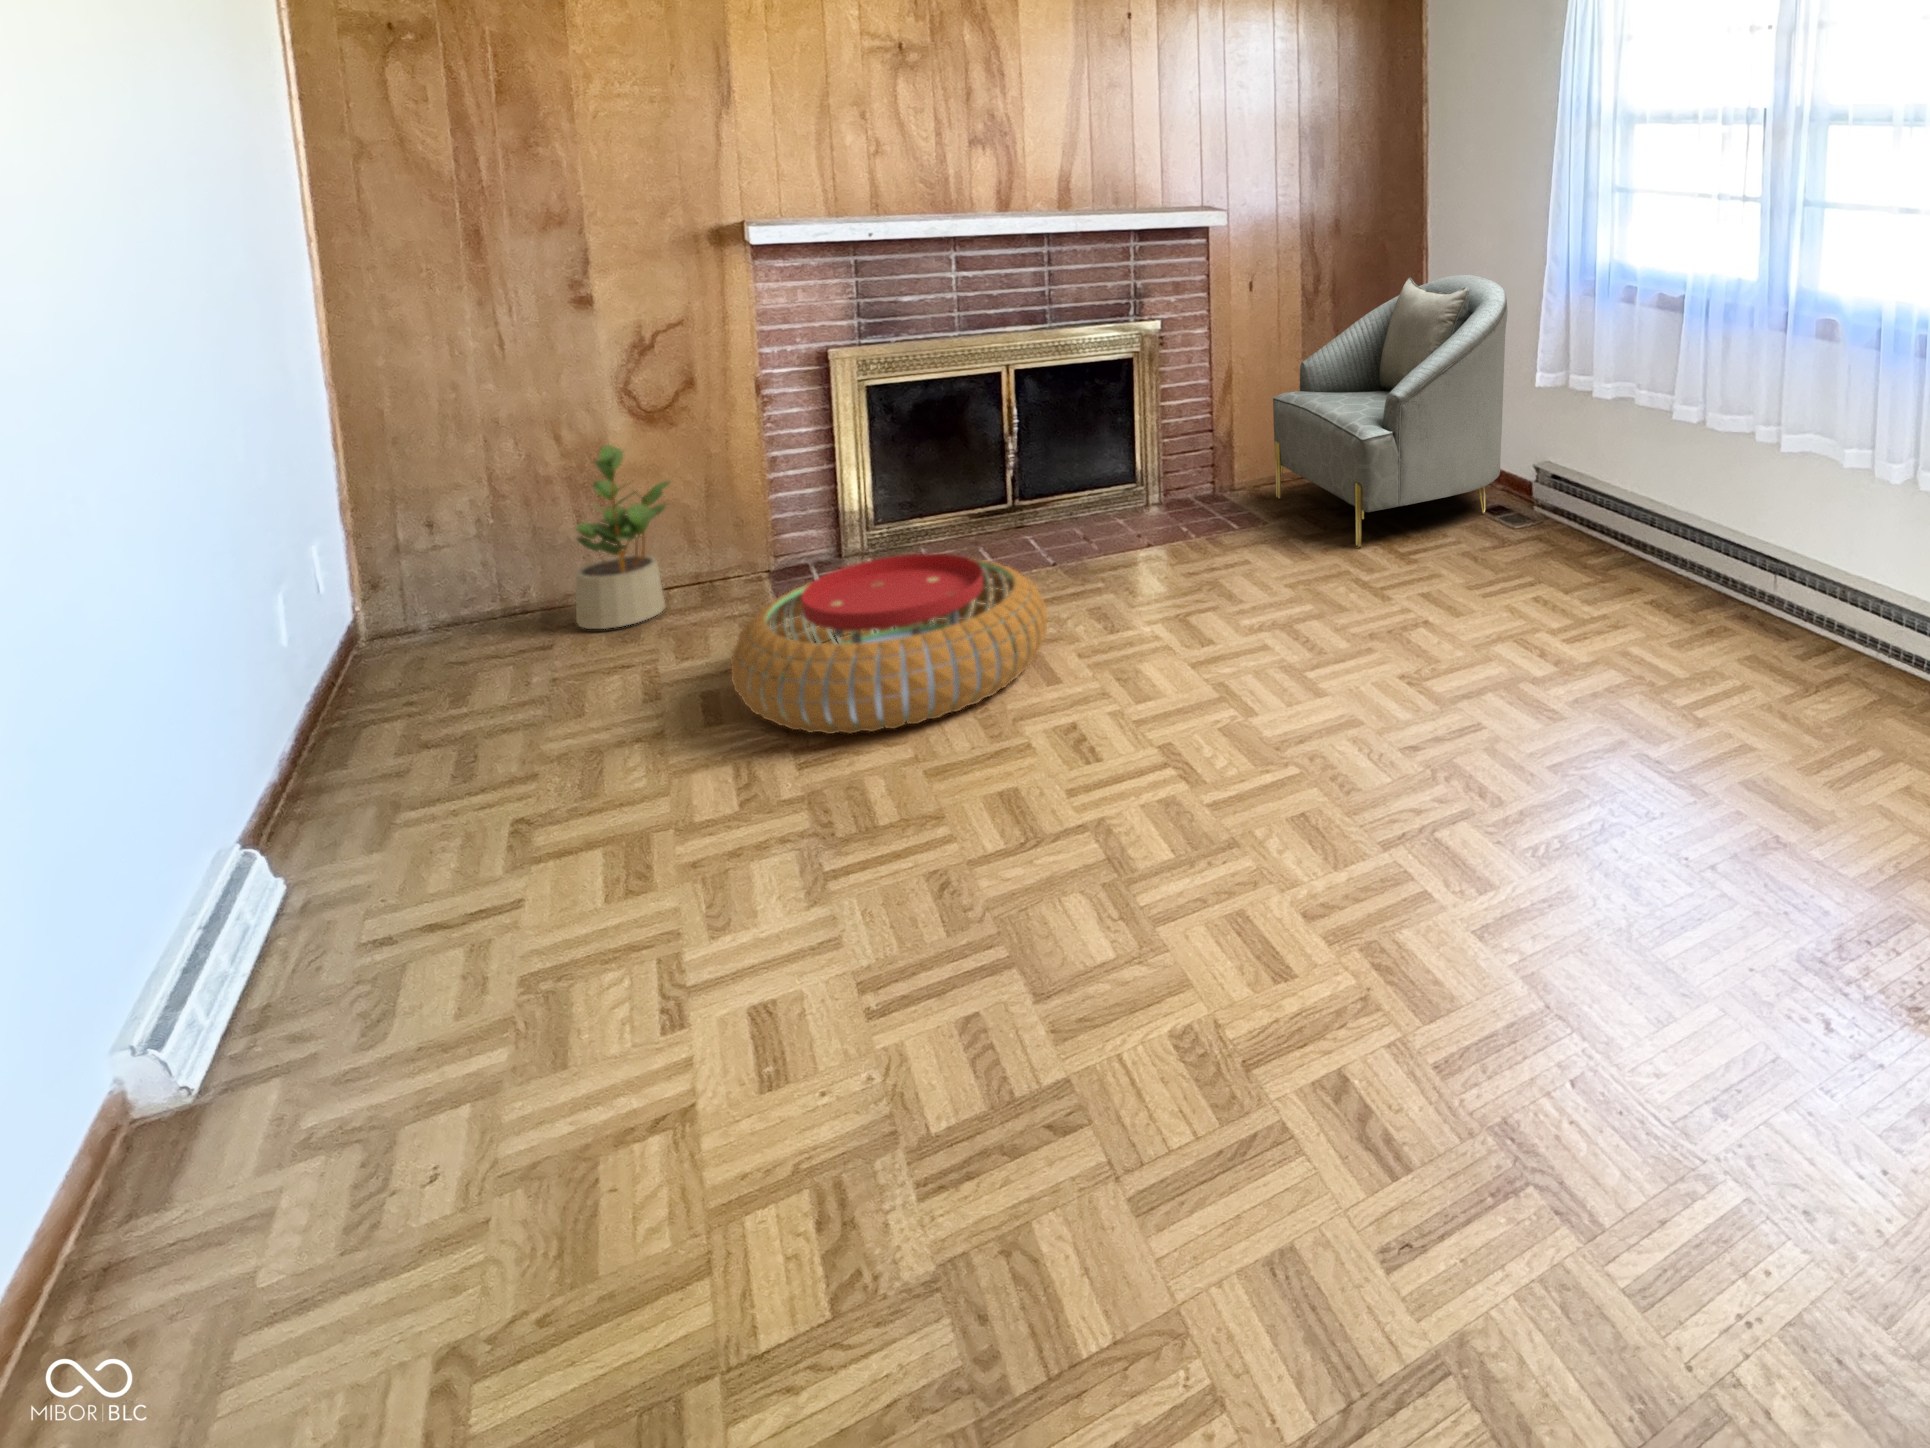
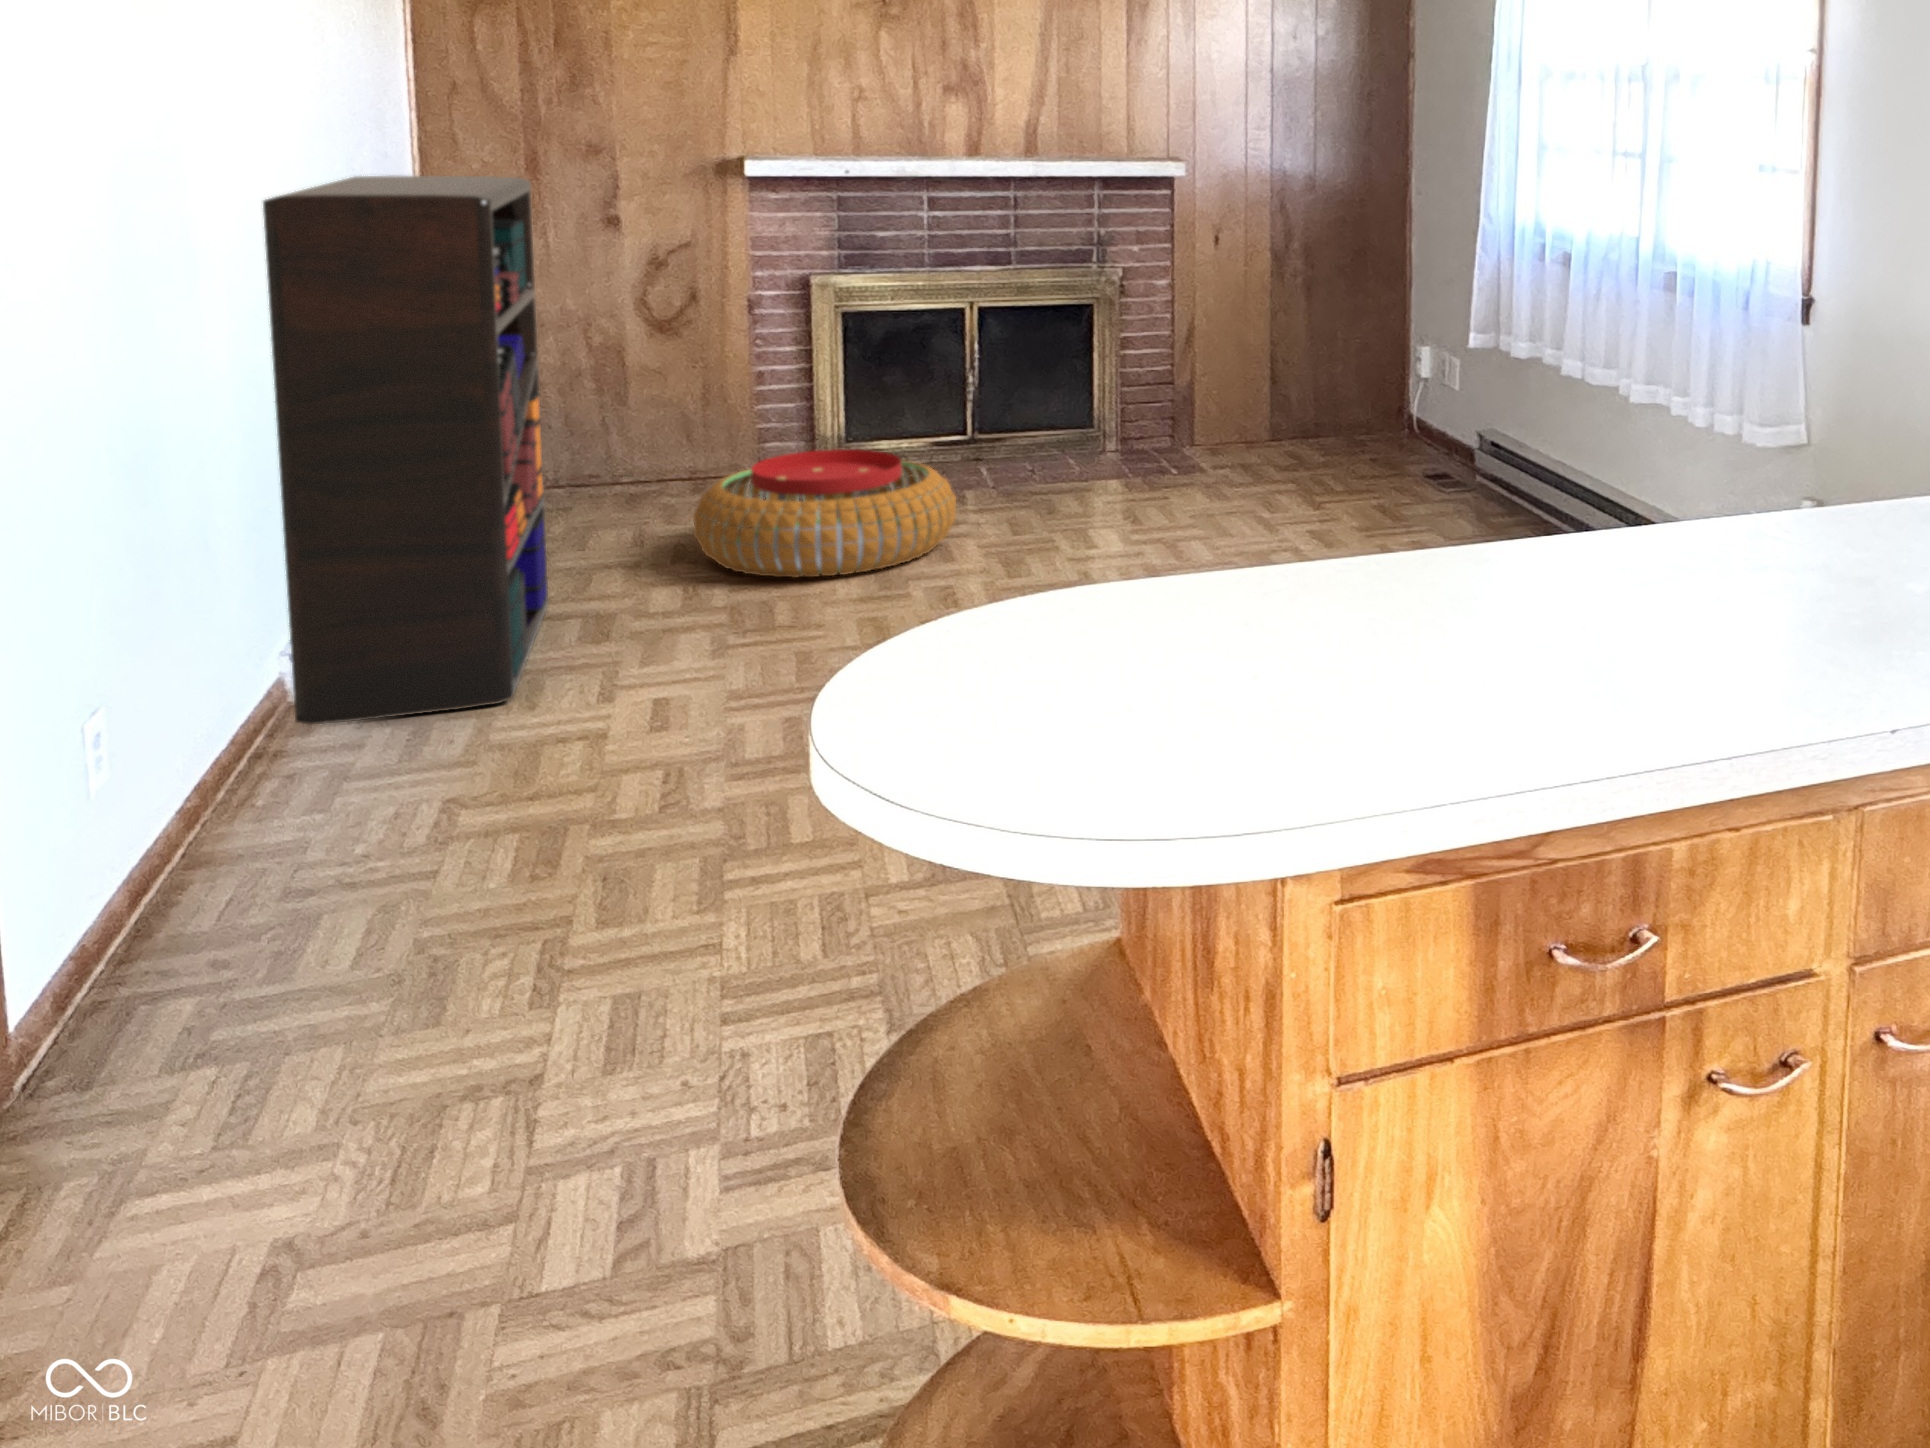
armchair: present [1273,275,1508,548] -> none [1232,236,1462,498]
bookshelf: none [15,280,550,1177] -> present [263,176,548,725]
potted plant: present [576,445,670,629] -> none [593,344,674,502]

